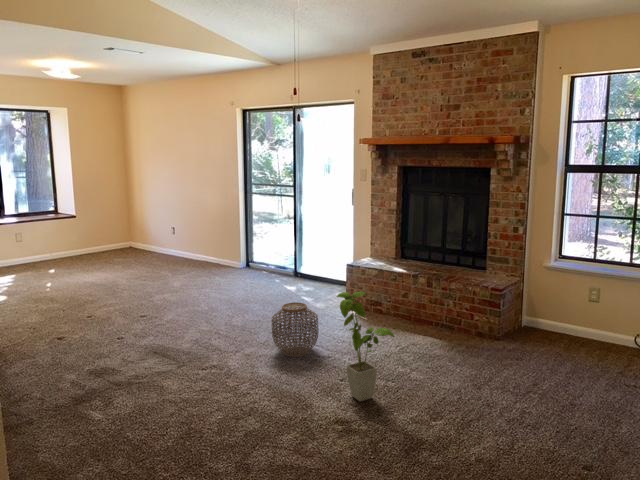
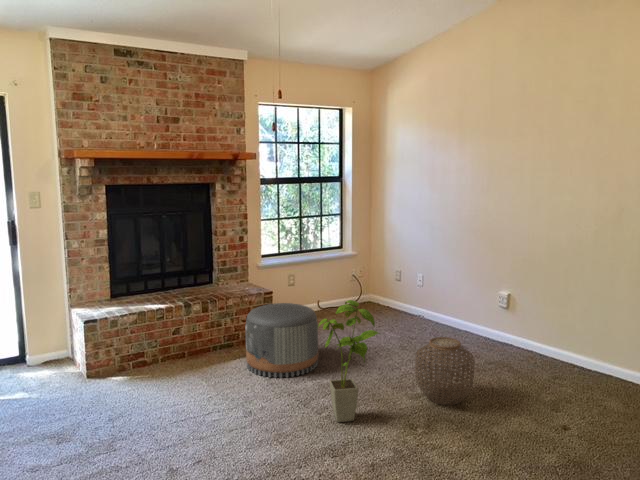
pouf: none [408,294,482,368] -> present [246,303,318,378]
woven basket: present [272,302,319,357] -> present [415,337,474,405]

